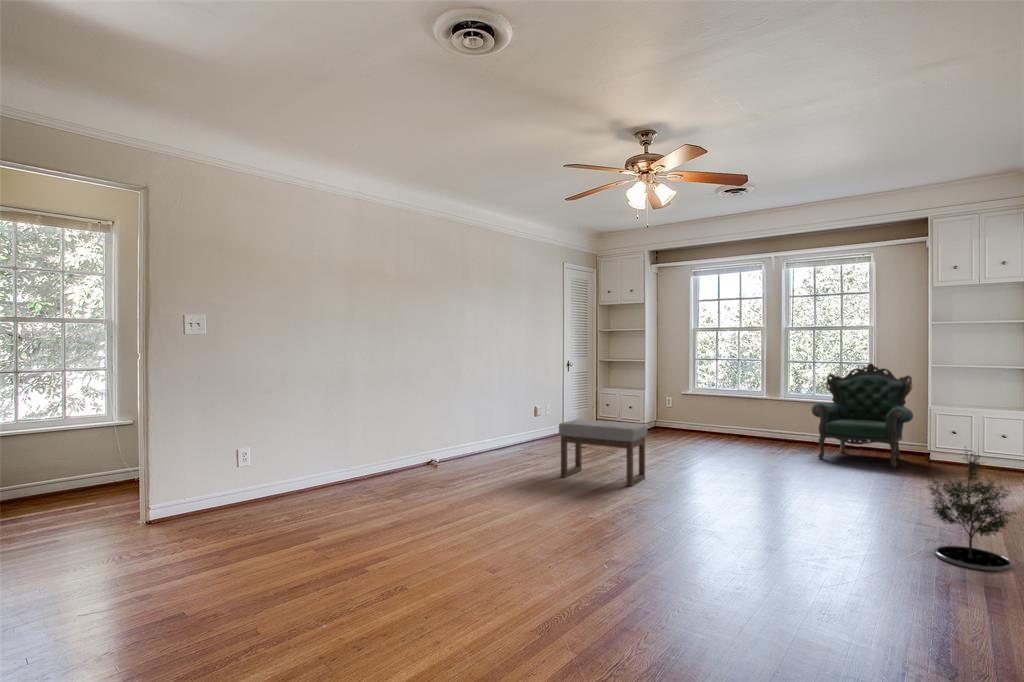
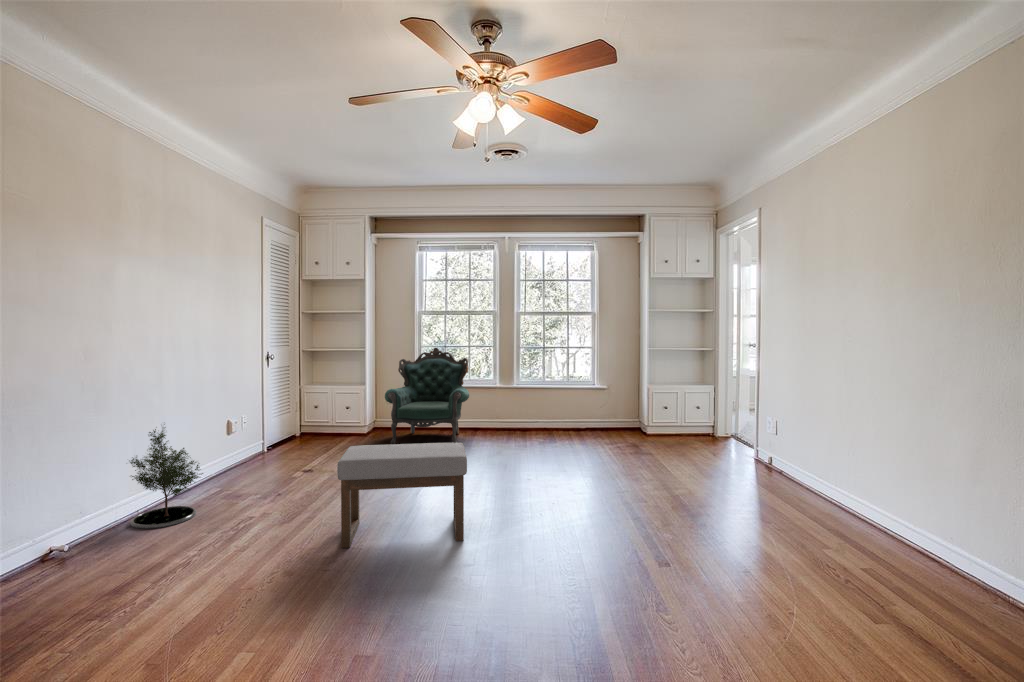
armchair: present [812,364,913,467] -> present [385,348,469,444]
potted tree: present [928,452,1016,571] -> present [130,429,203,529]

